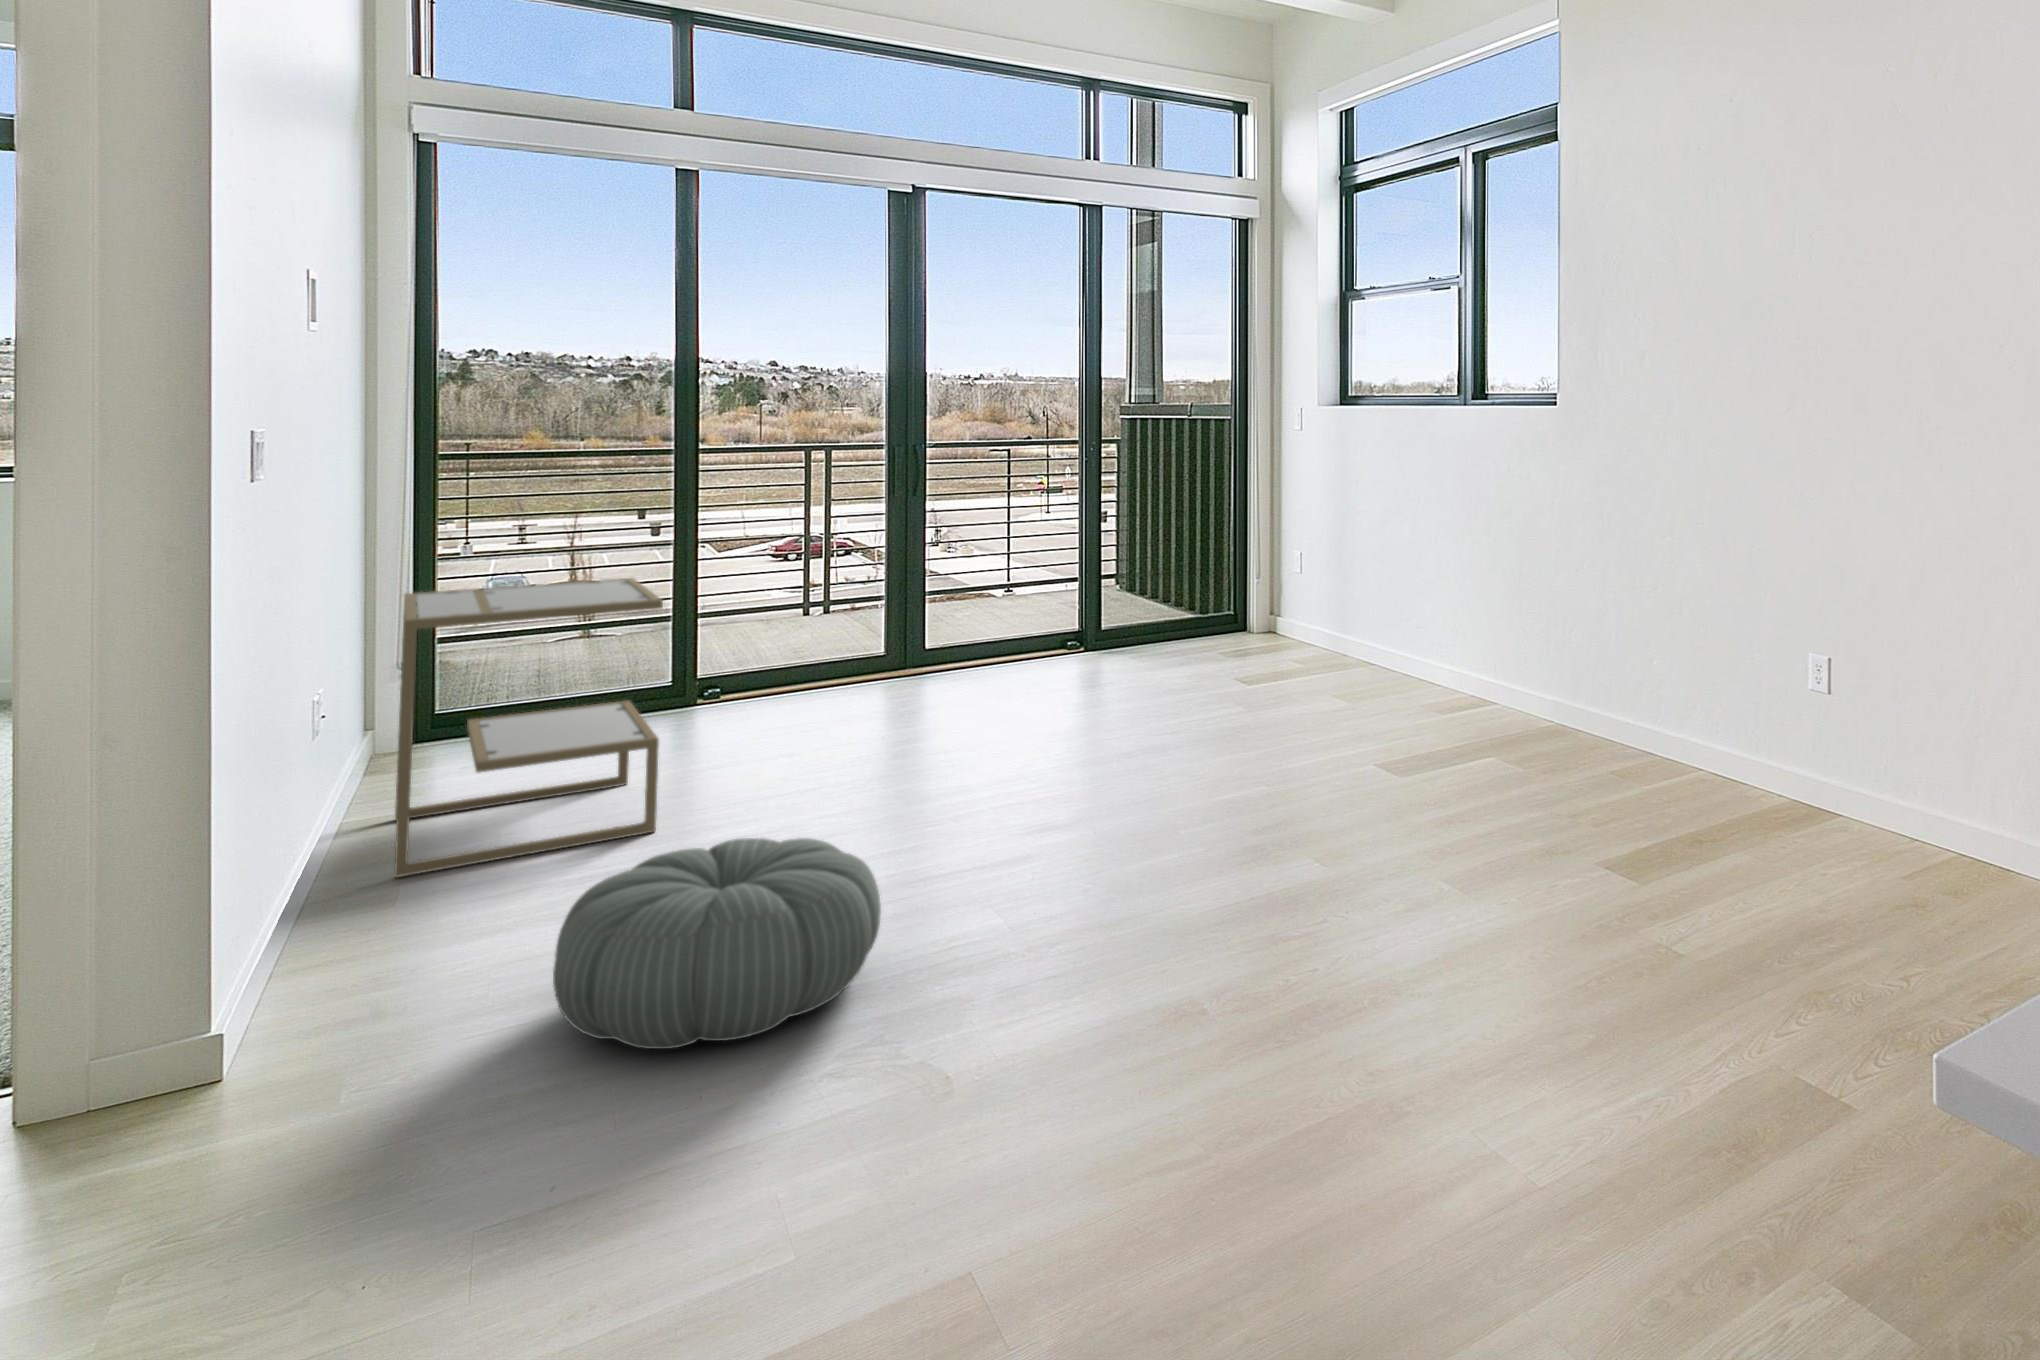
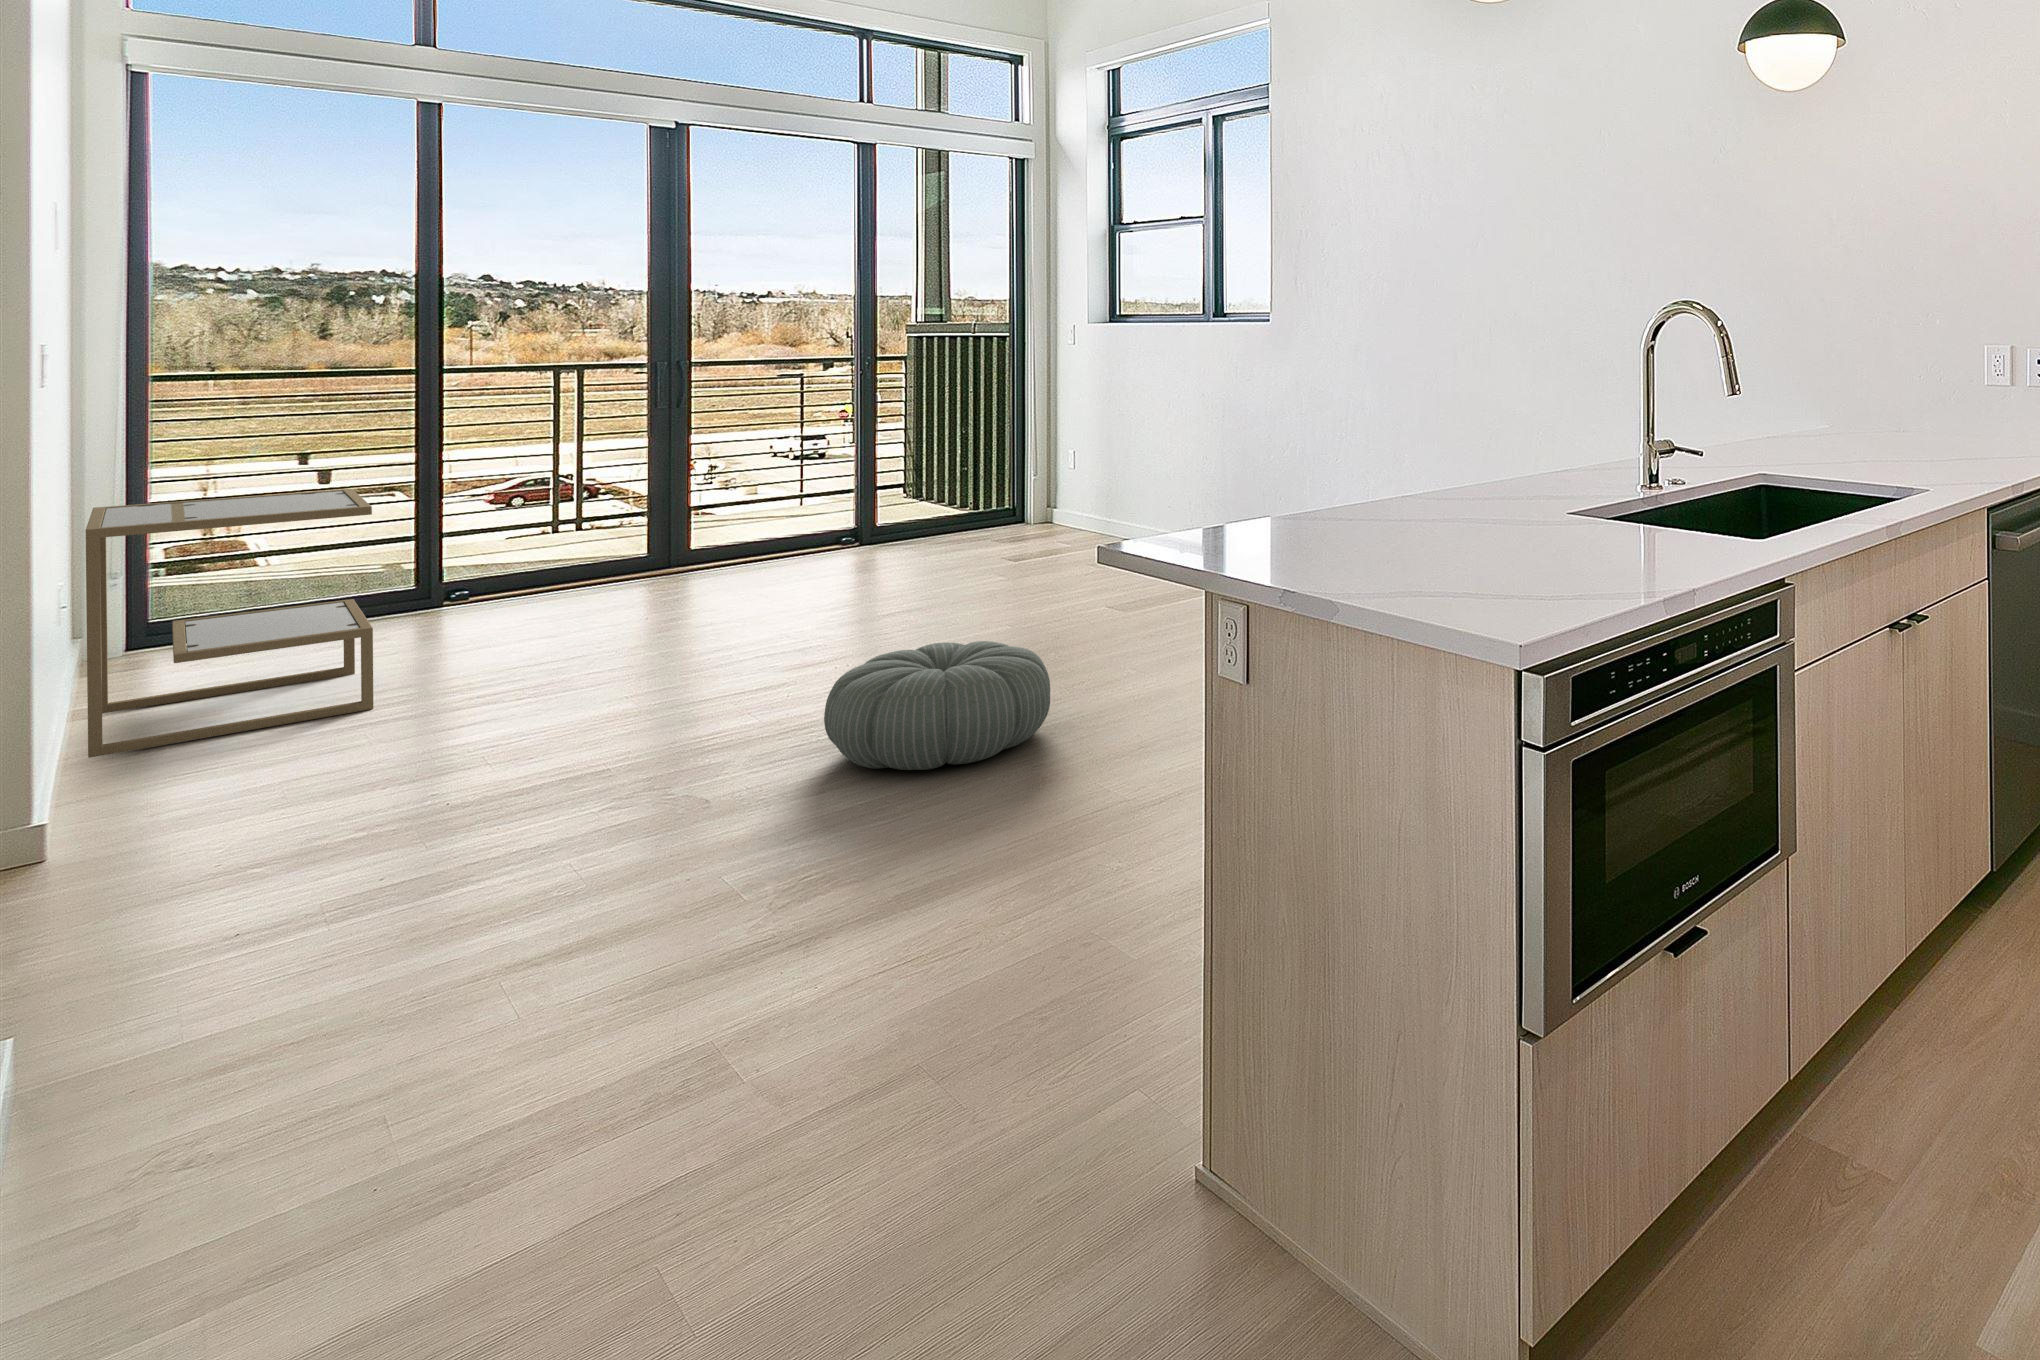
pouf: present [553,838,881,1049] -> present [824,641,1050,770]

